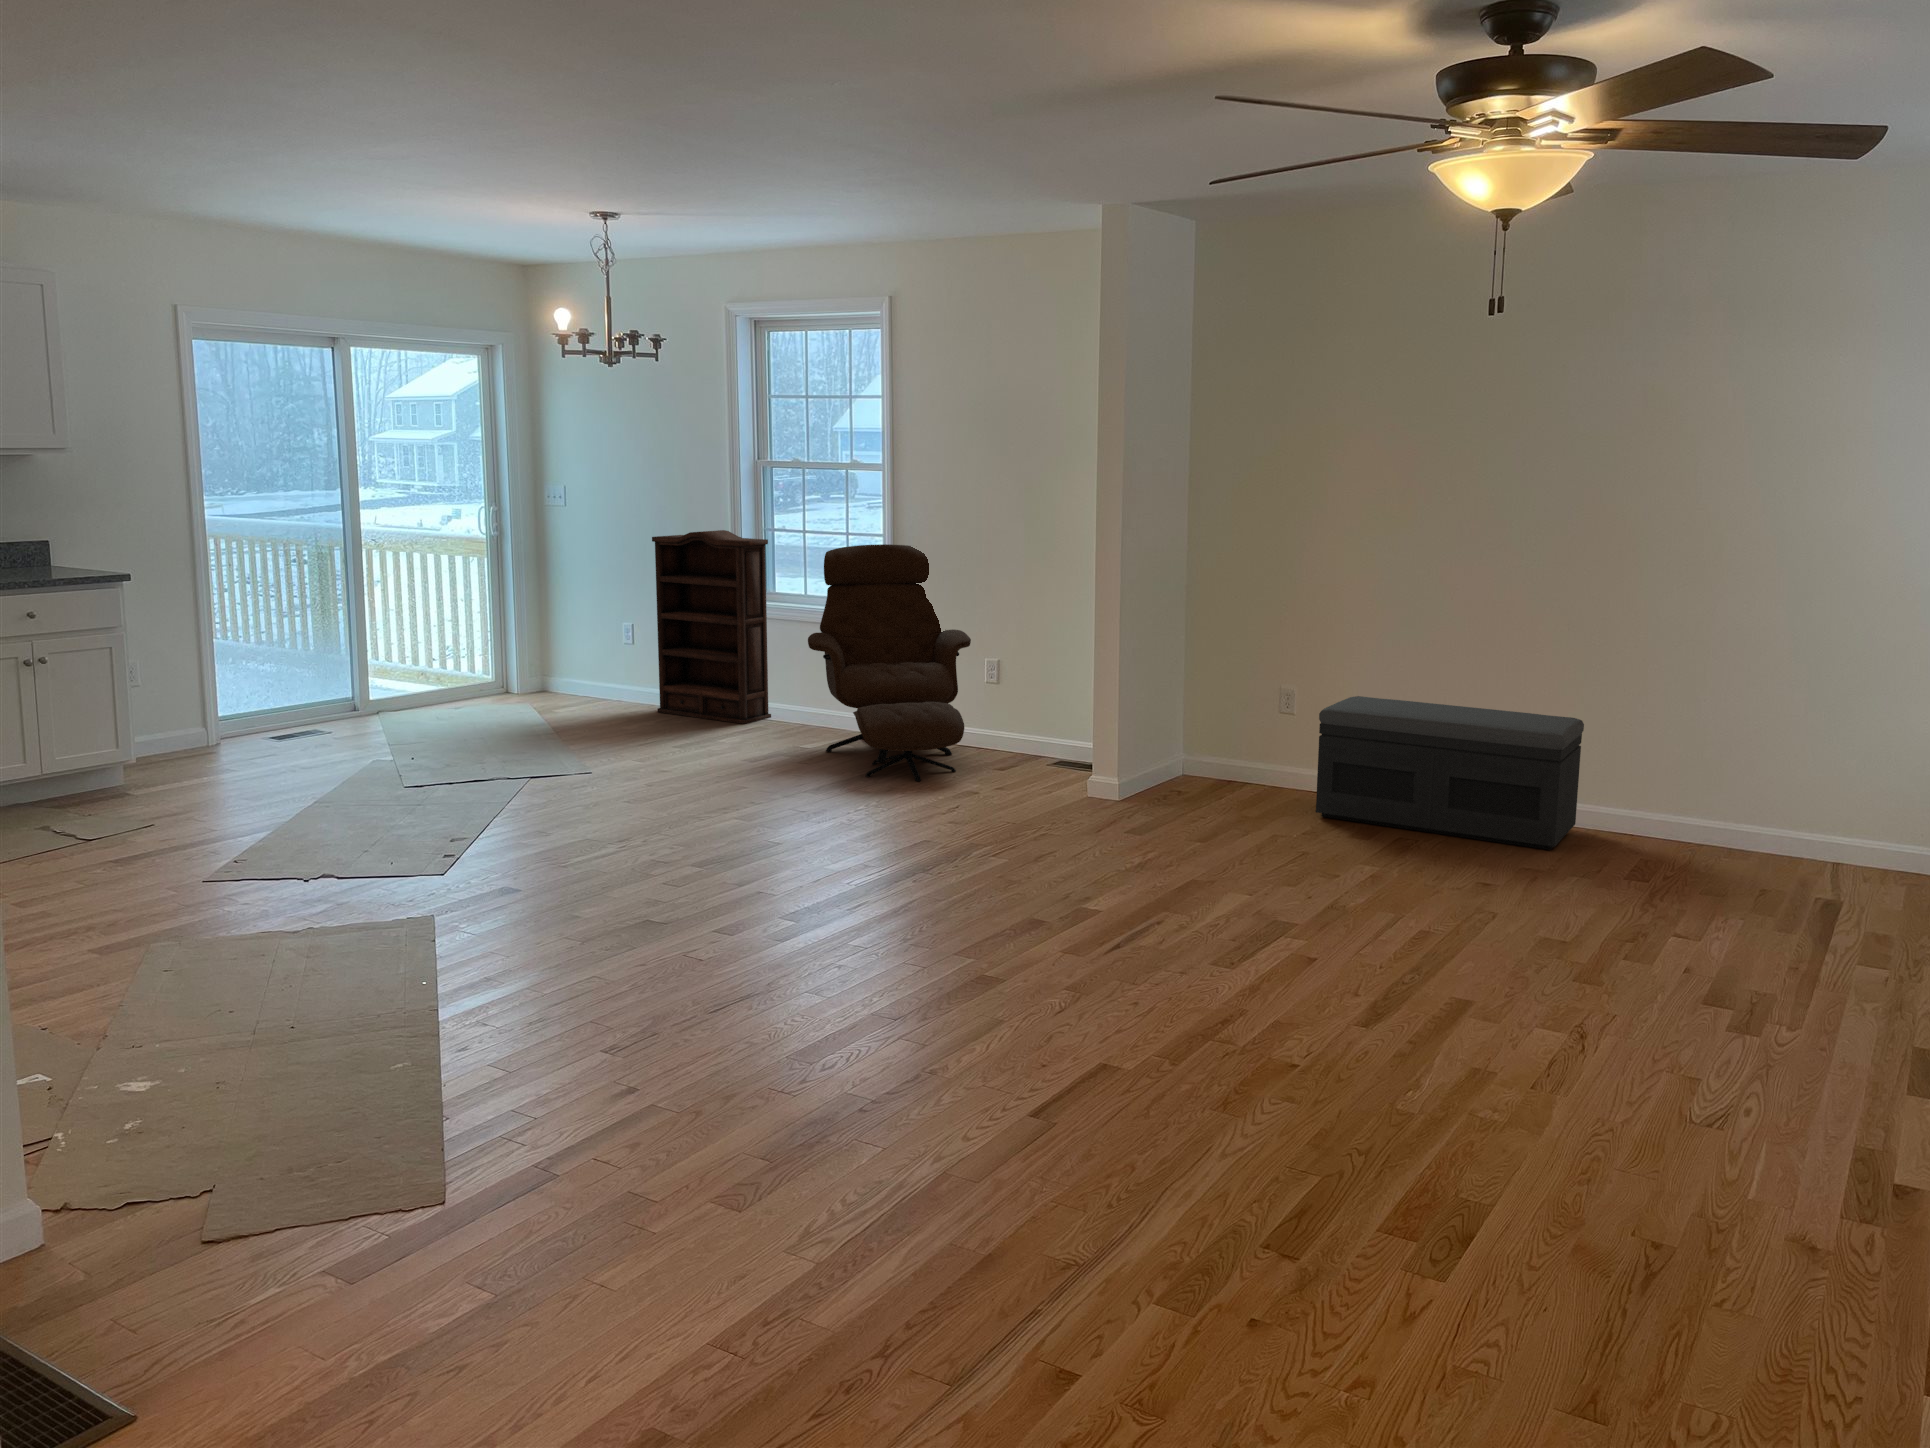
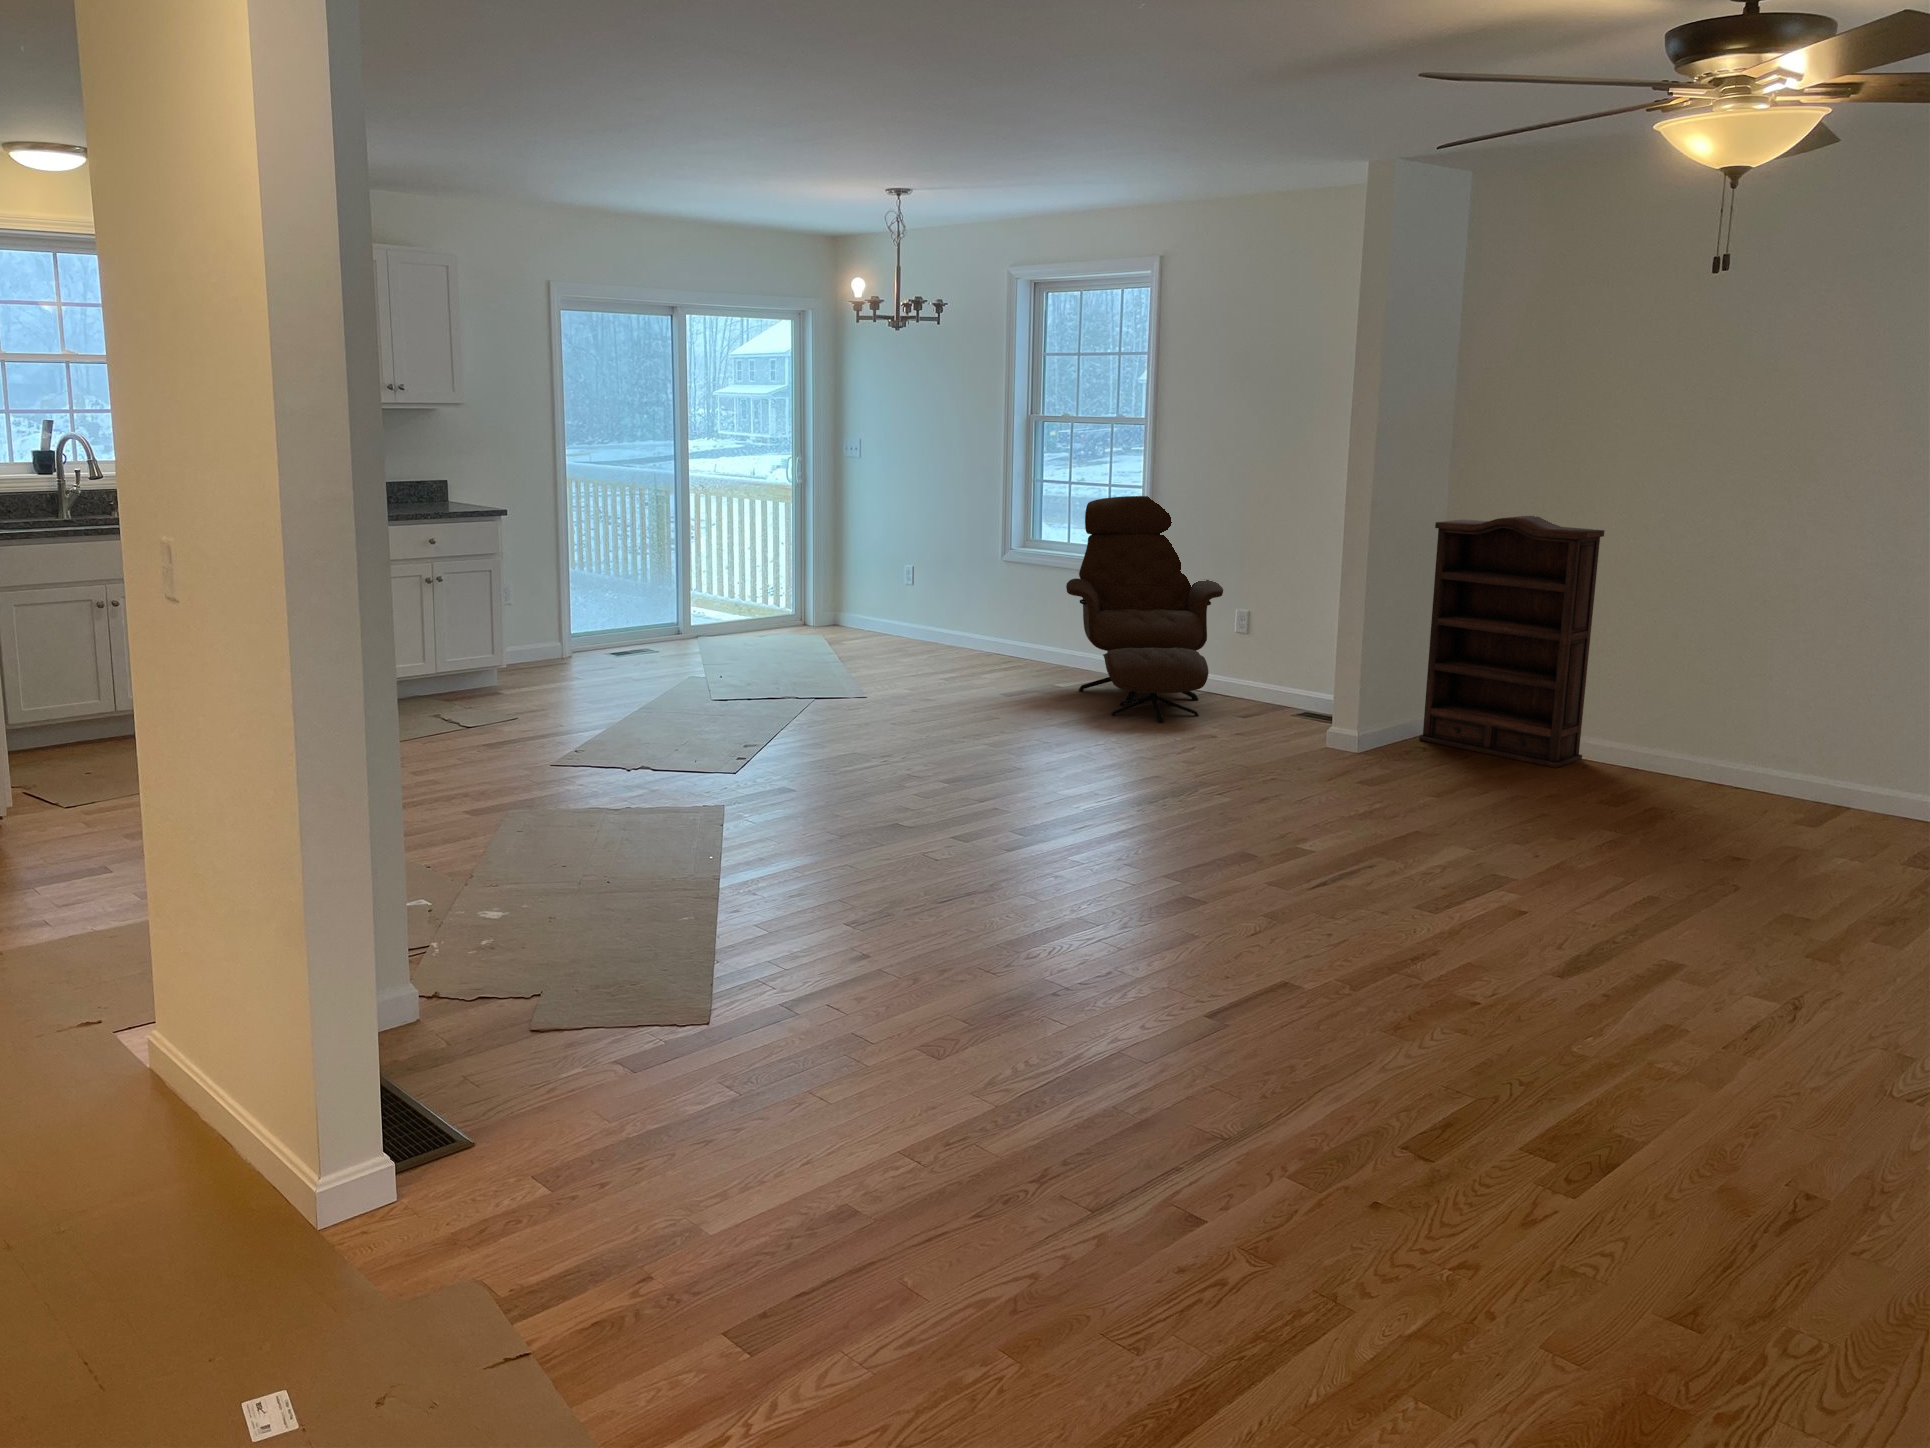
bookshelf: present [652,530,771,724] -> present [1419,516,1604,768]
storage bench: present [1316,696,1584,850] -> none [1561,661,1875,831]

